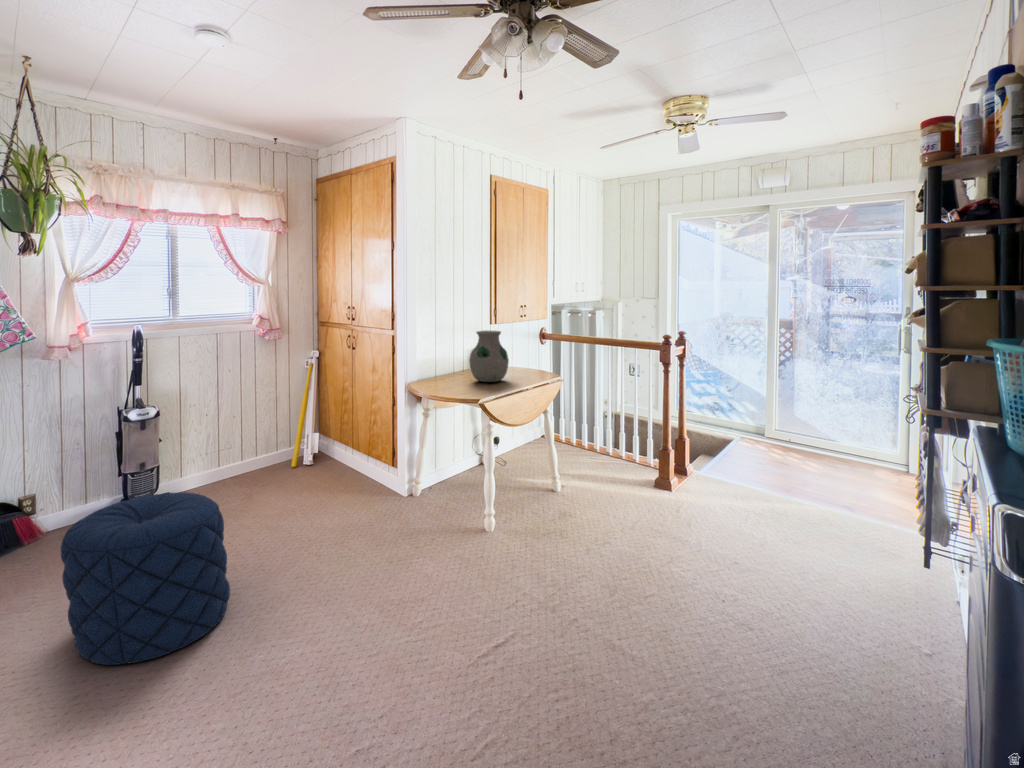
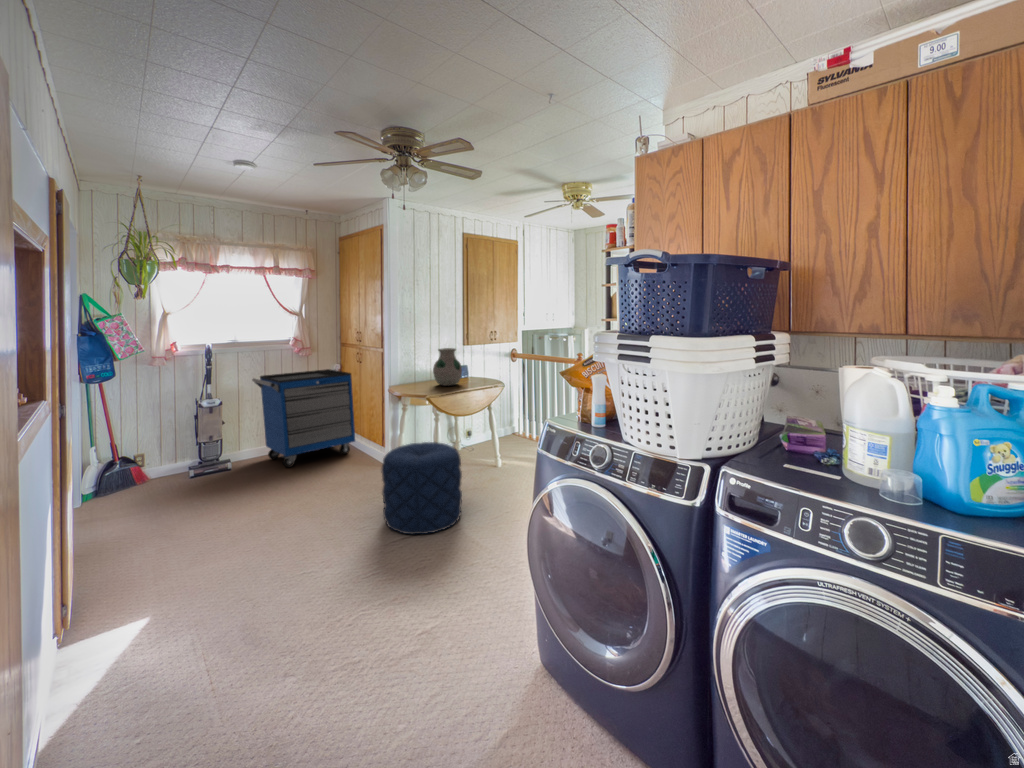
storage cabinet: none [201,362,349,502] -> present [252,369,355,467]
pouf: present [61,492,230,665] -> present [382,442,462,534]

